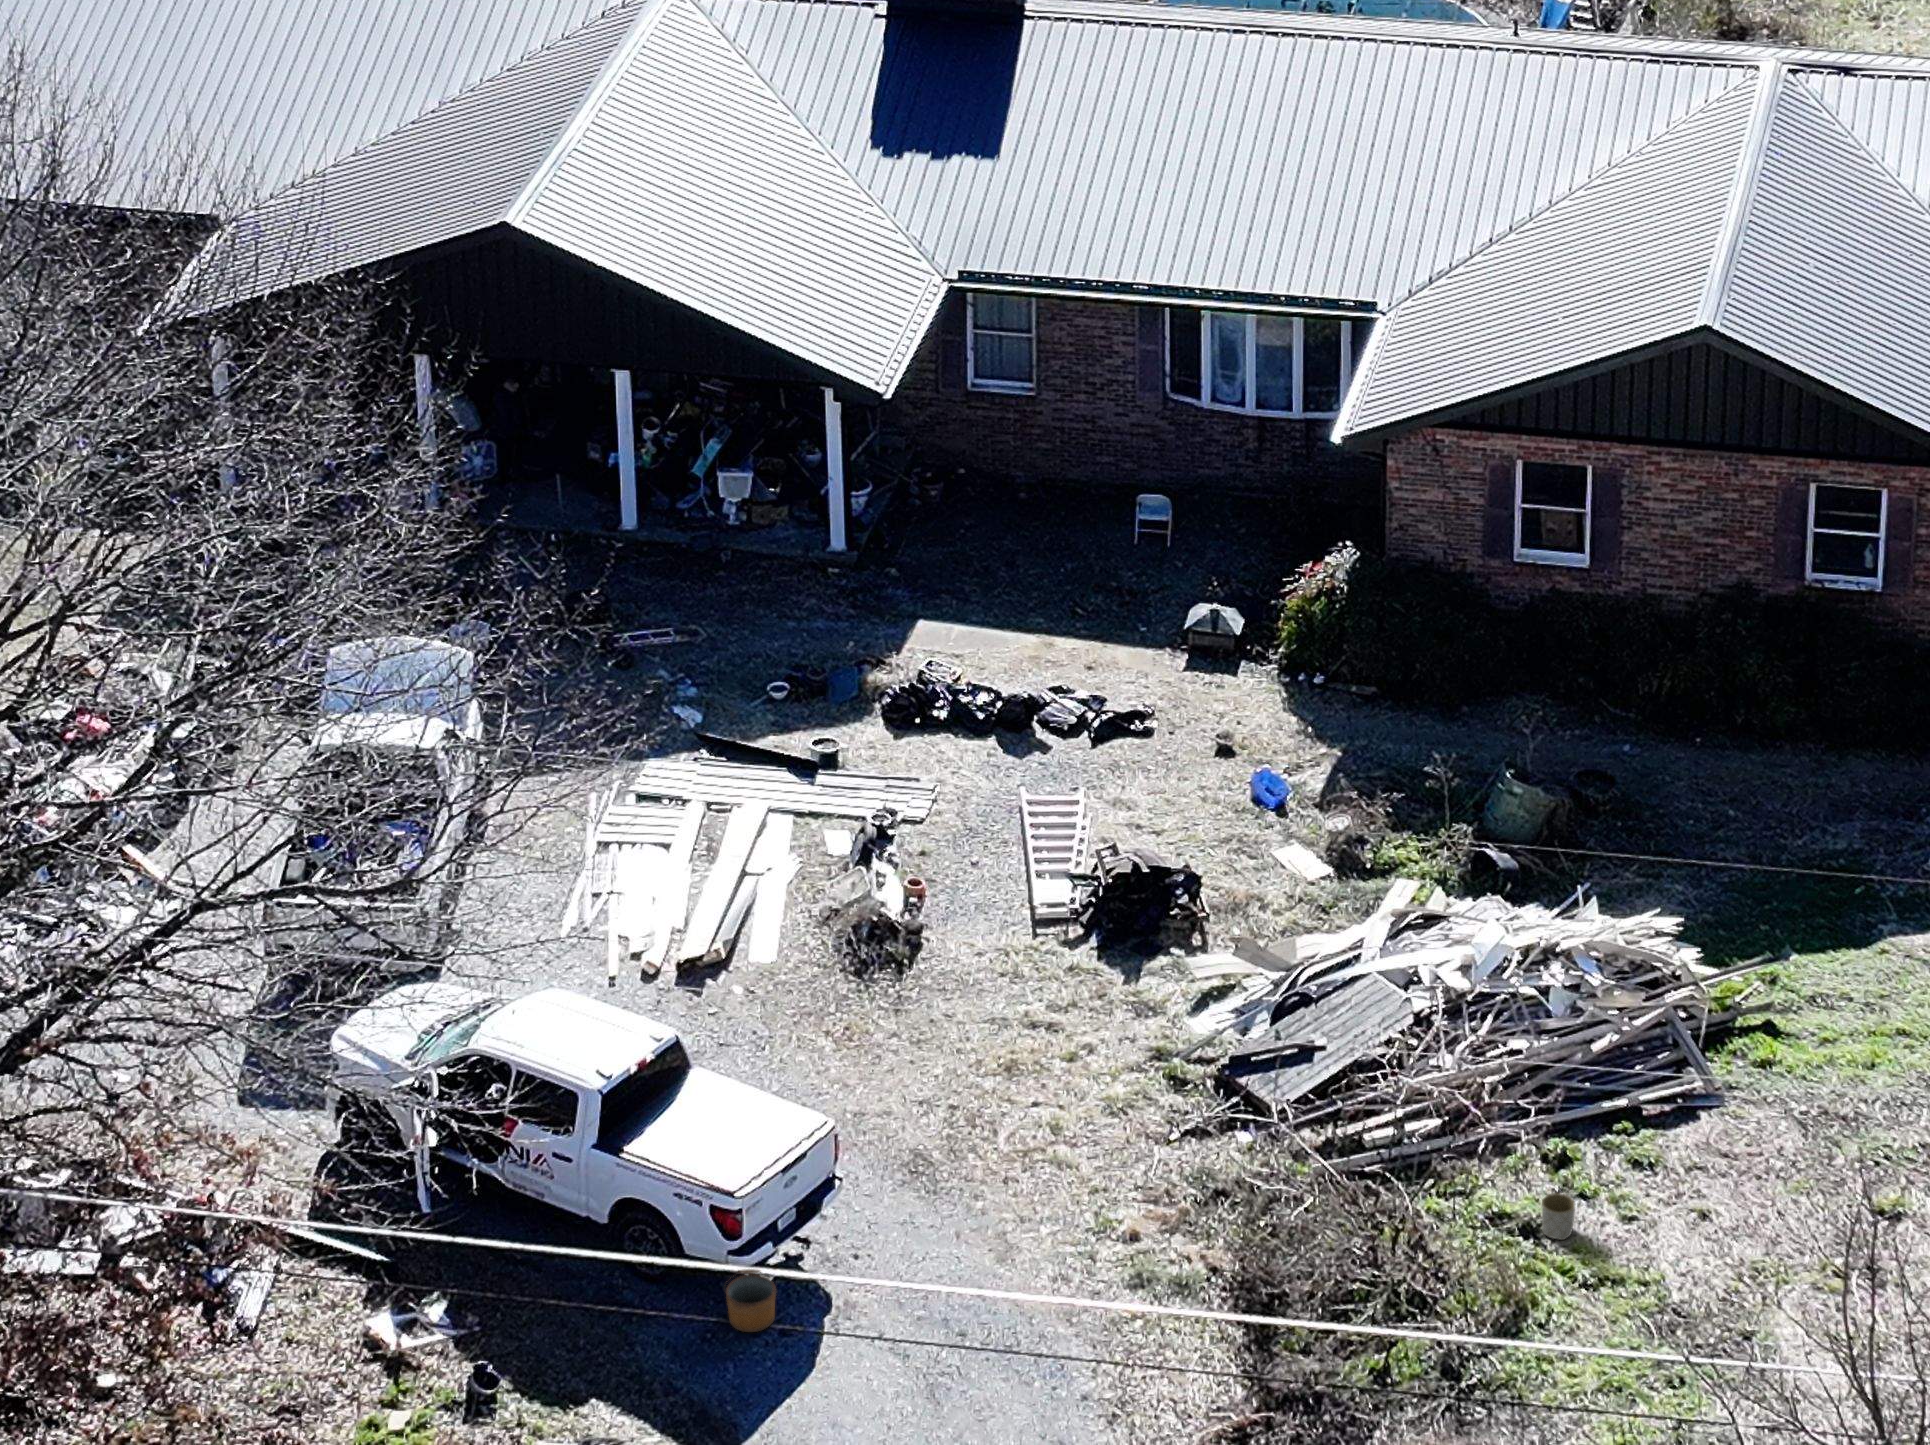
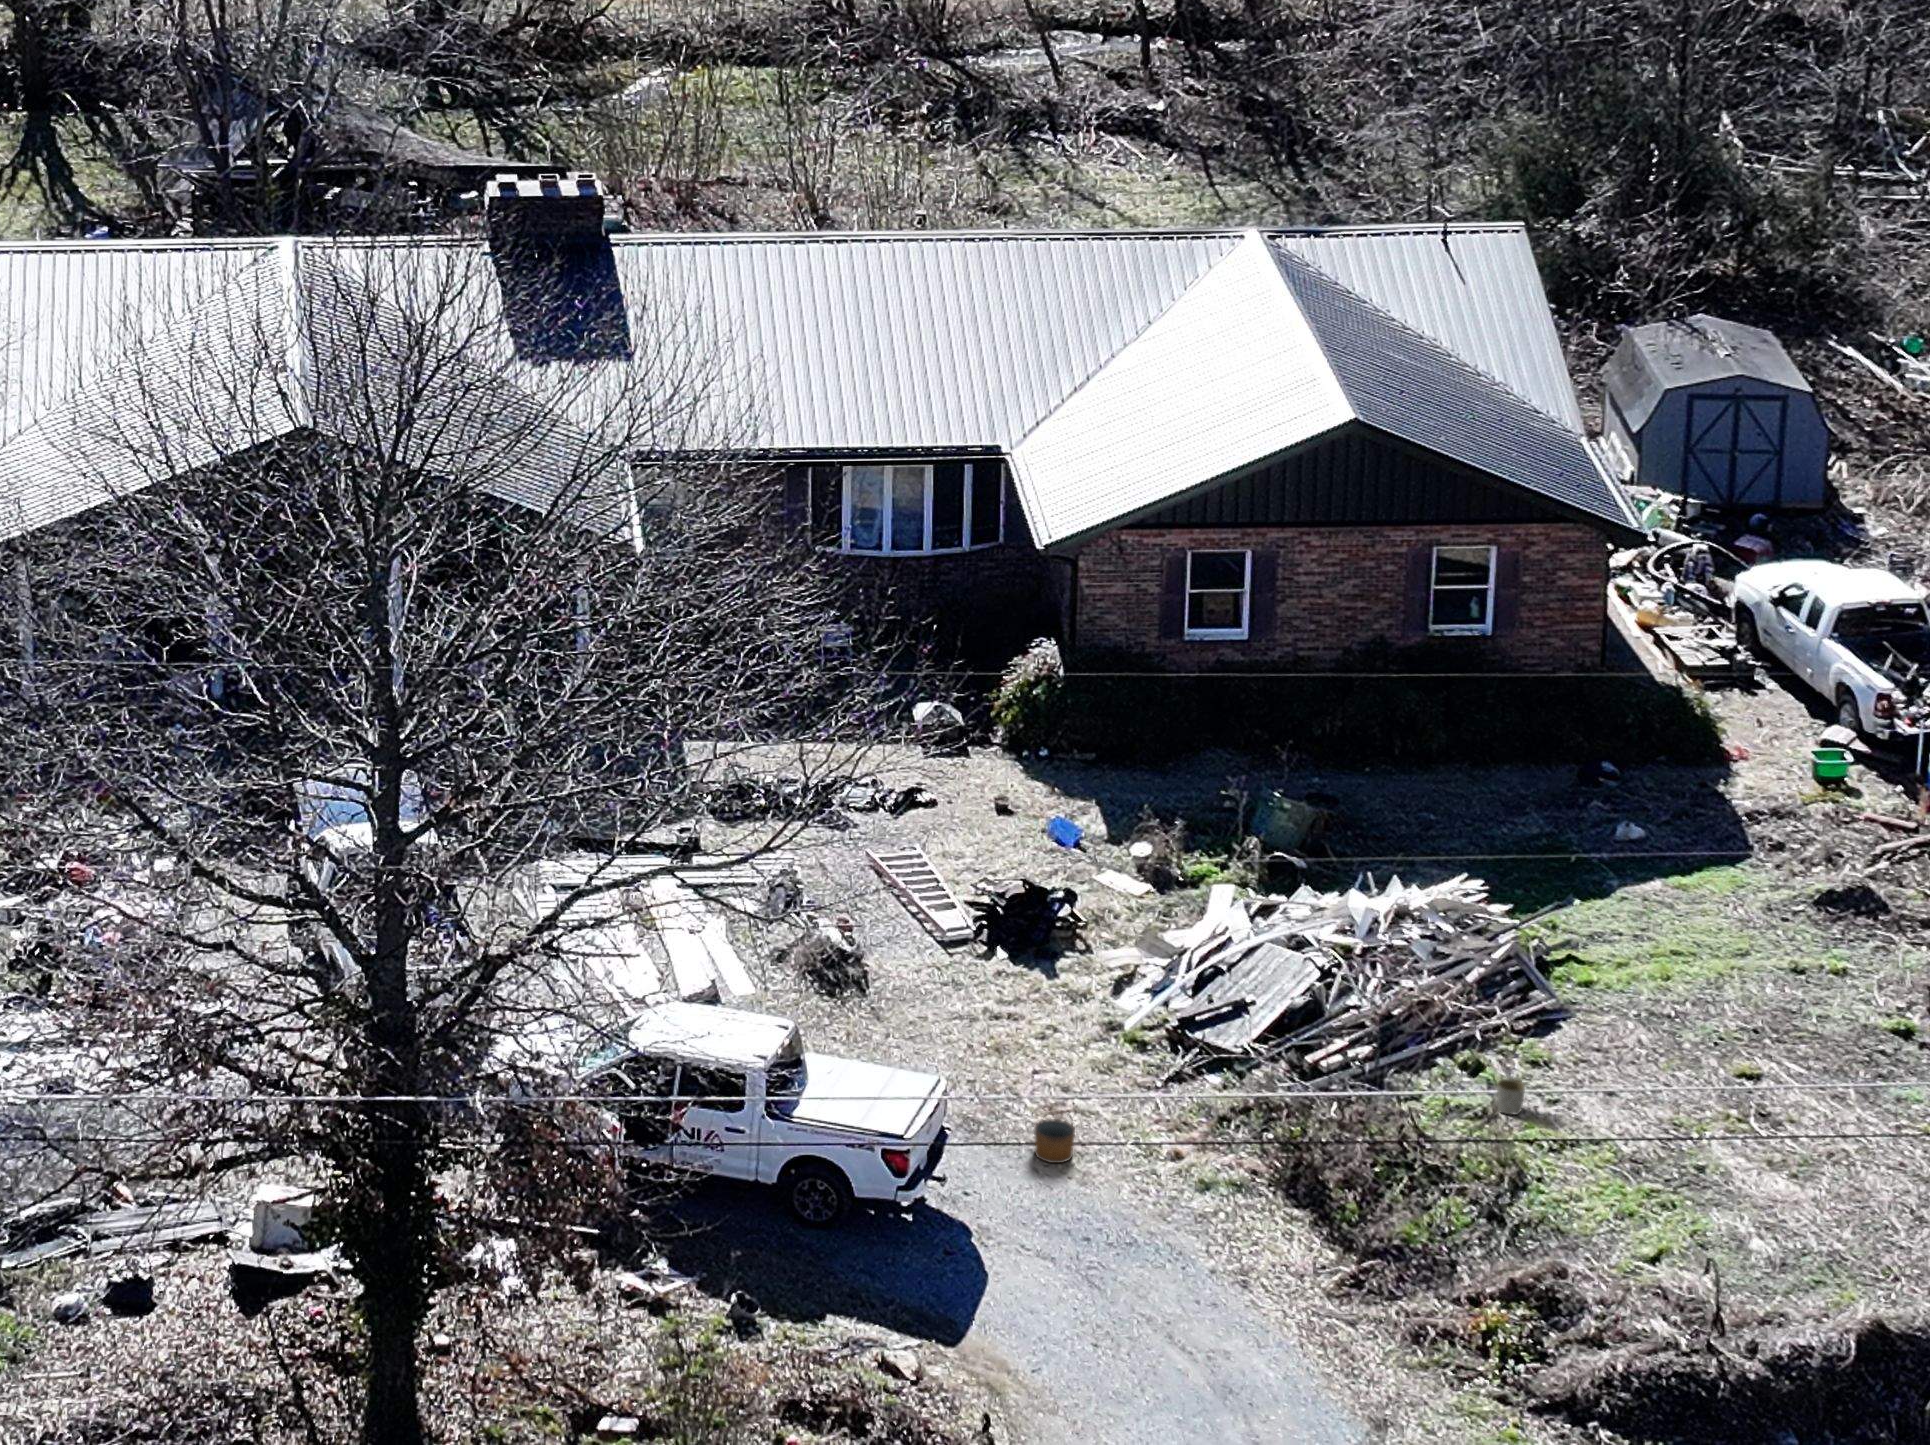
bucket: present [725,1269,776,1332] -> present [1034,1111,1075,1163]

